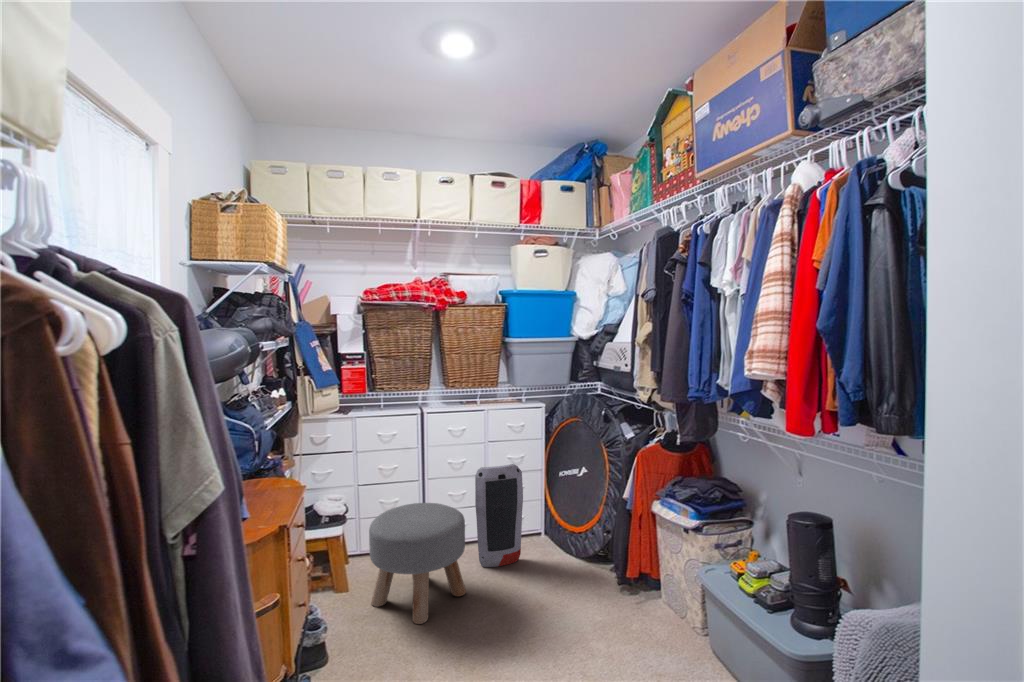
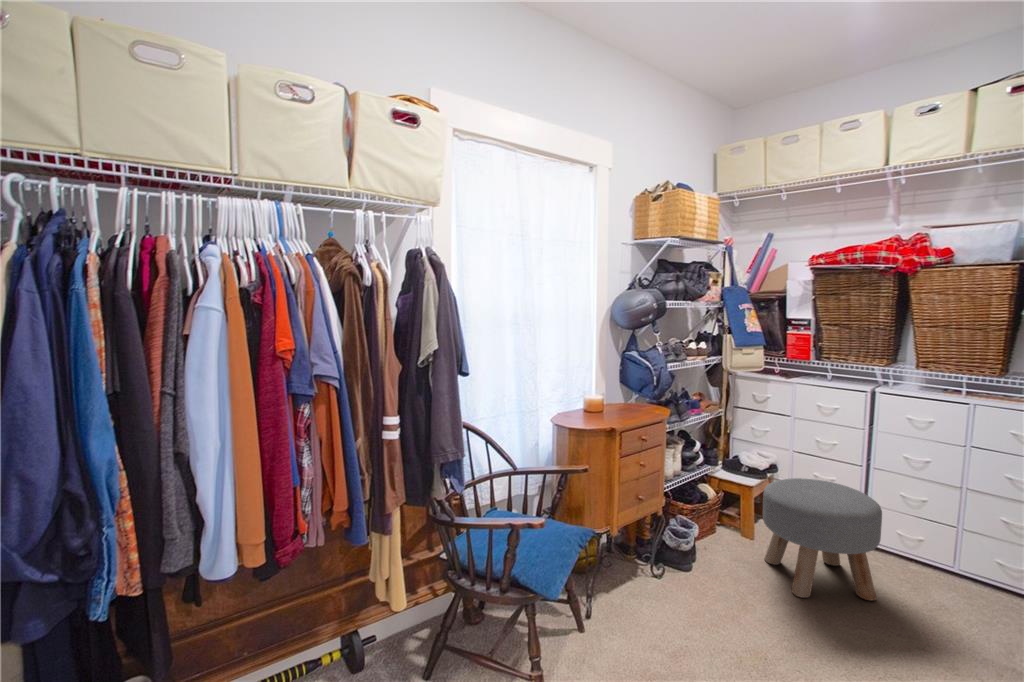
air purifier: present [475,464,523,567] -> none [920,469,1011,610]

